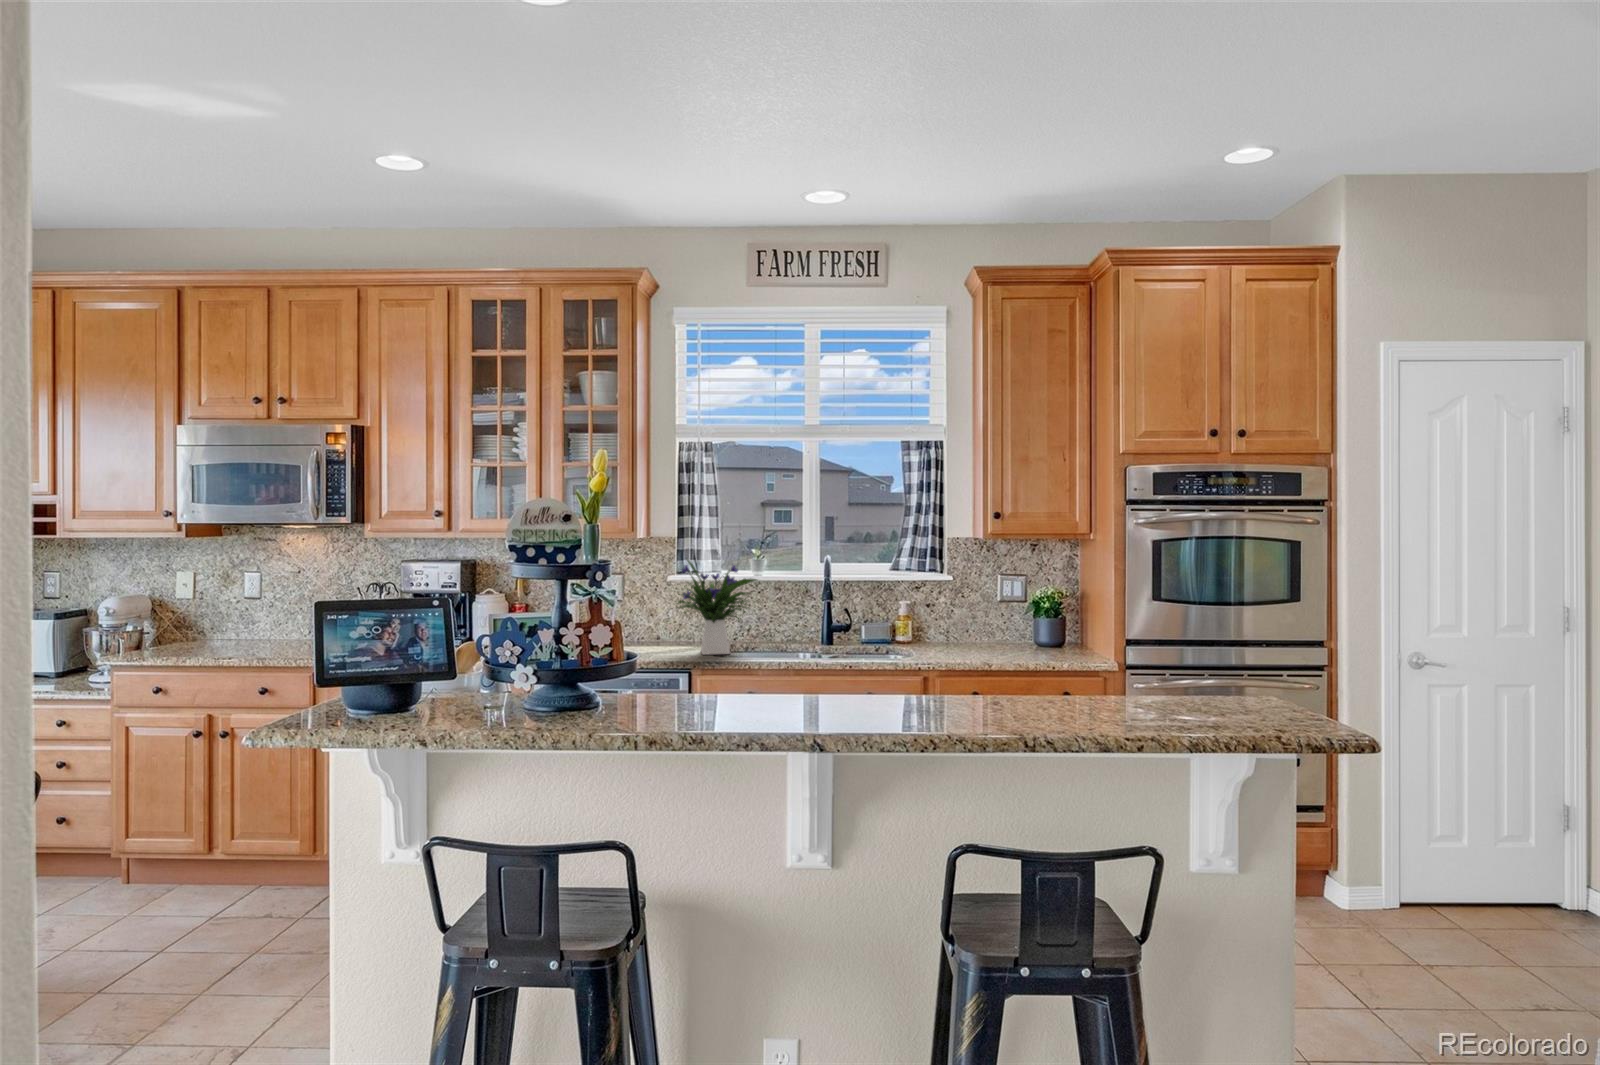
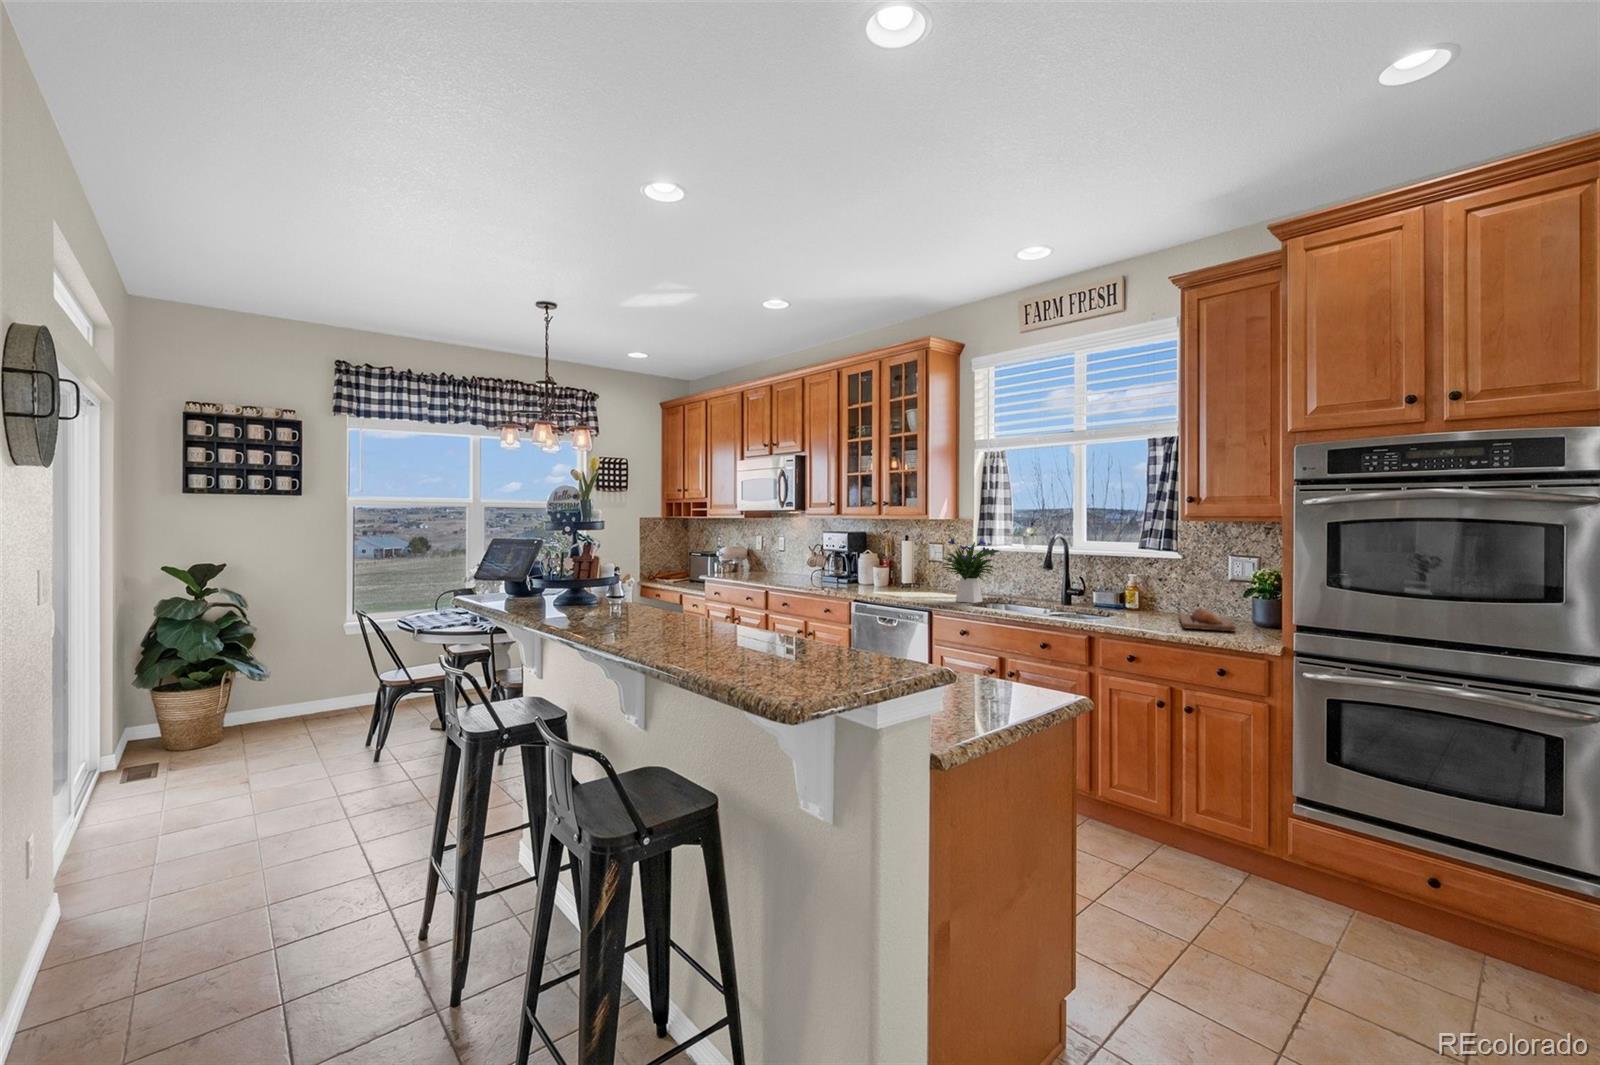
bread loaf: none [967,634,1050,657] -> present [1179,609,1236,631]

